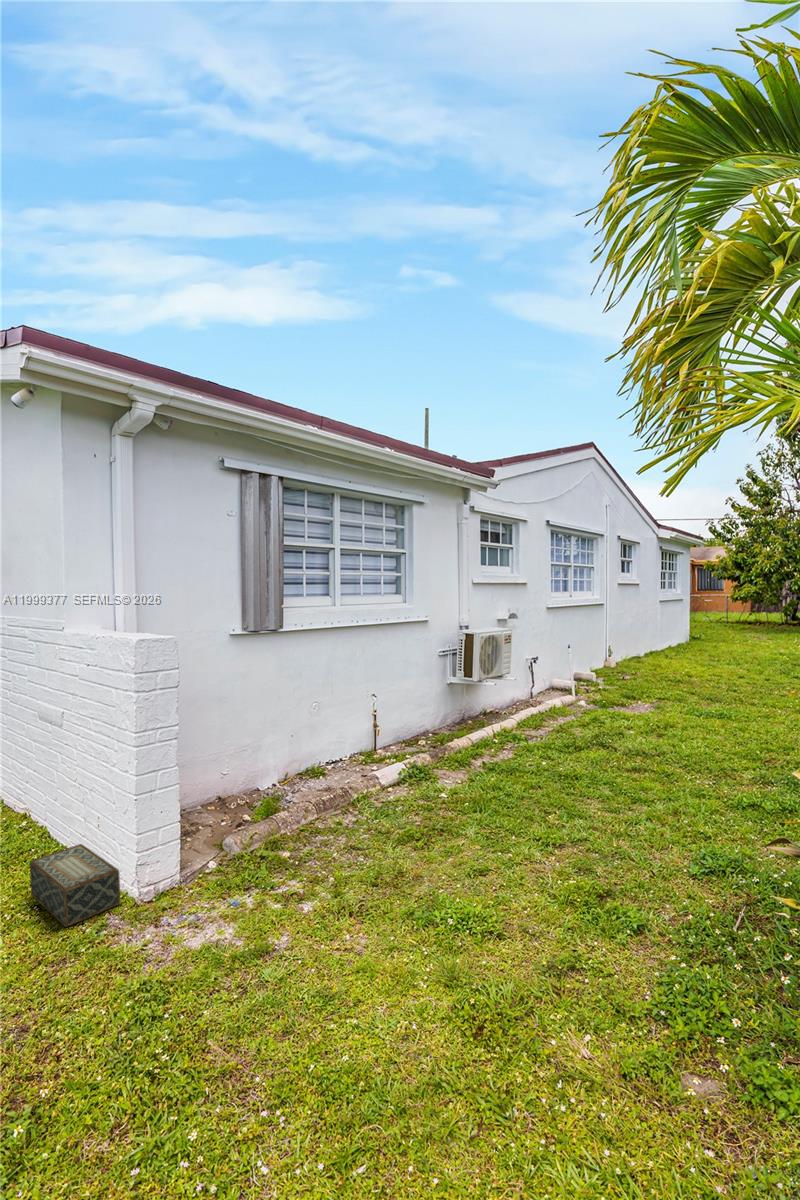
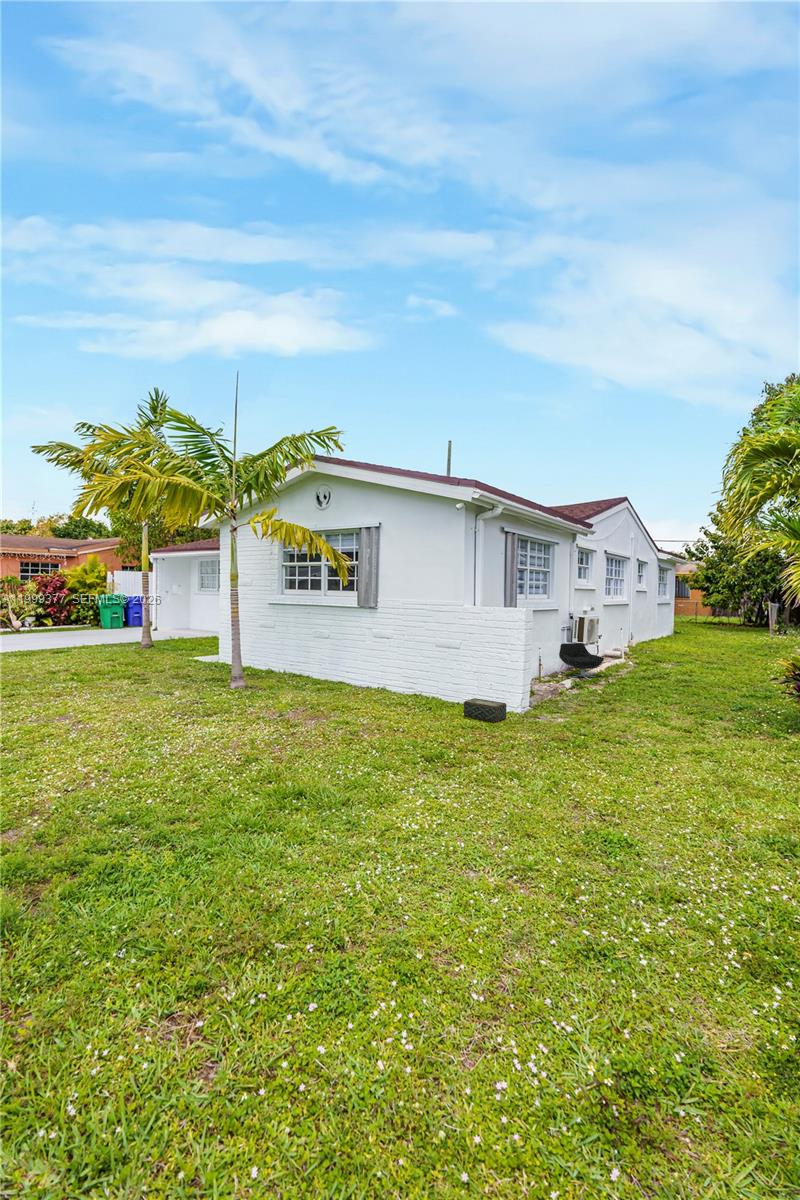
lounge chair: none [428,678,499,749] -> present [559,643,604,680]

